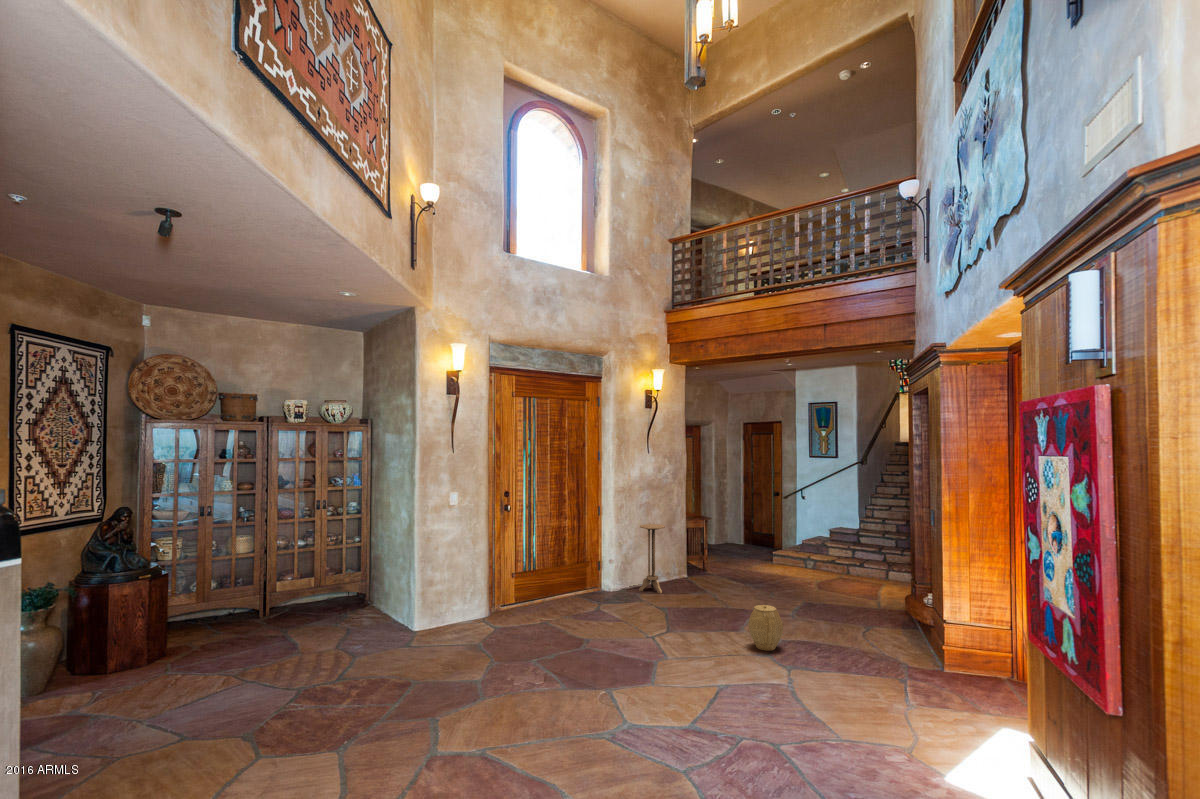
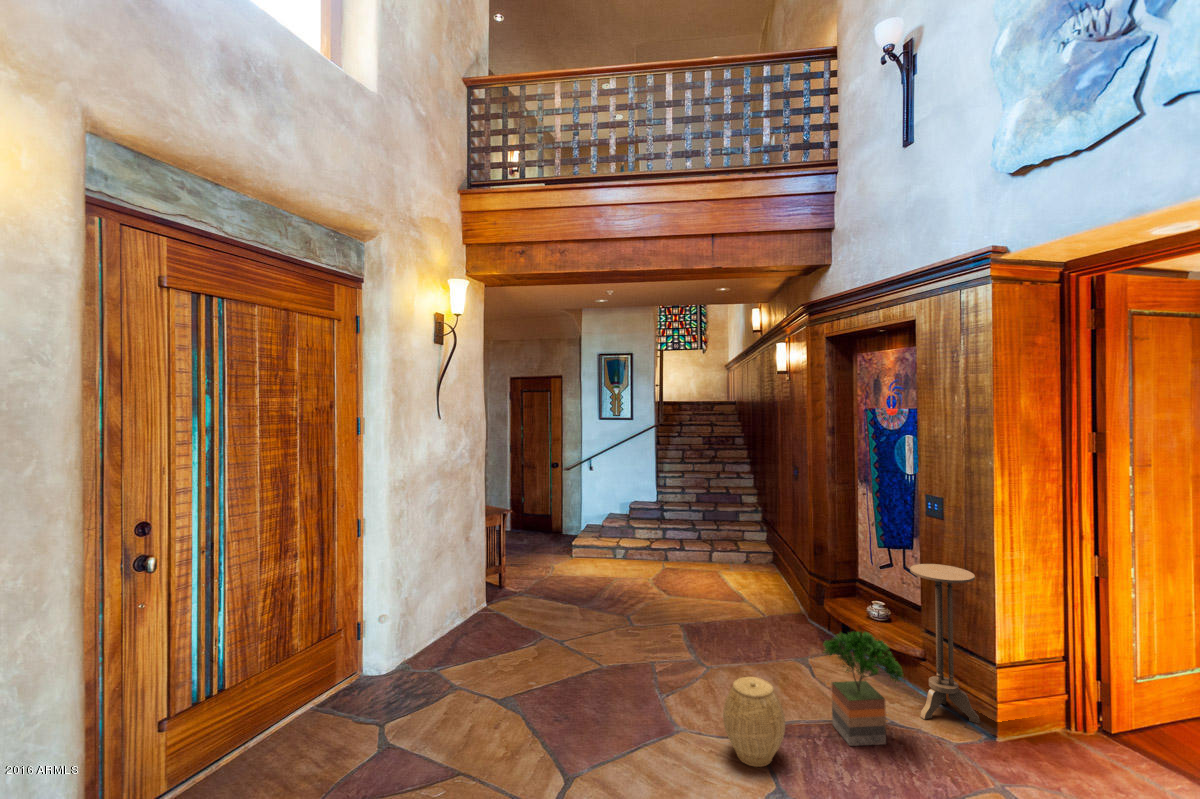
side table: present [639,524,665,593] -> present [910,564,980,724]
potted tree: none [819,591,862,660] -> present [823,631,903,746]

